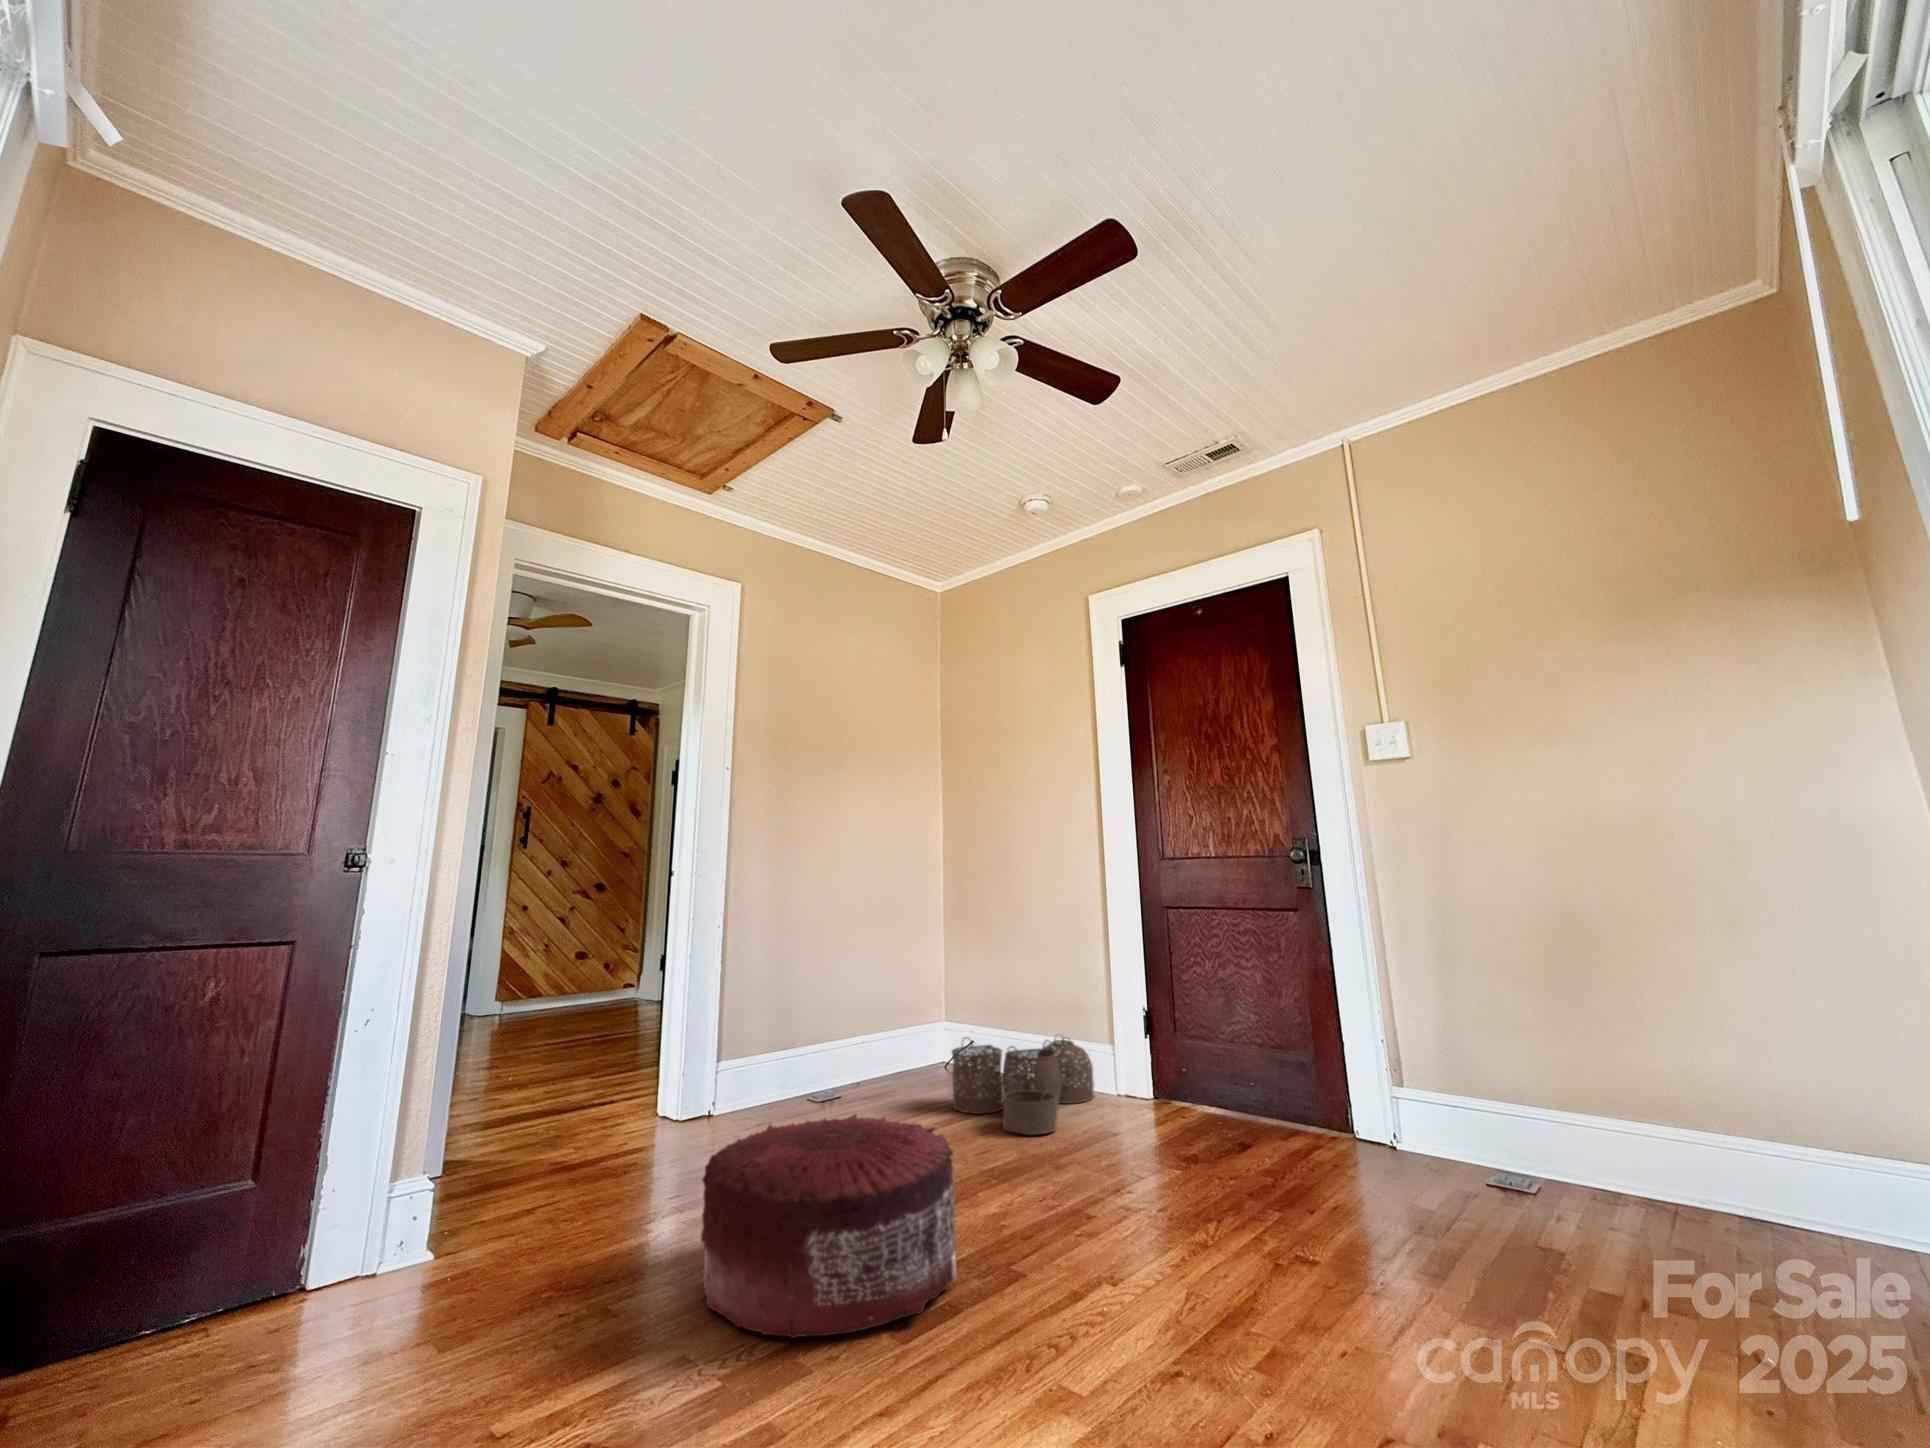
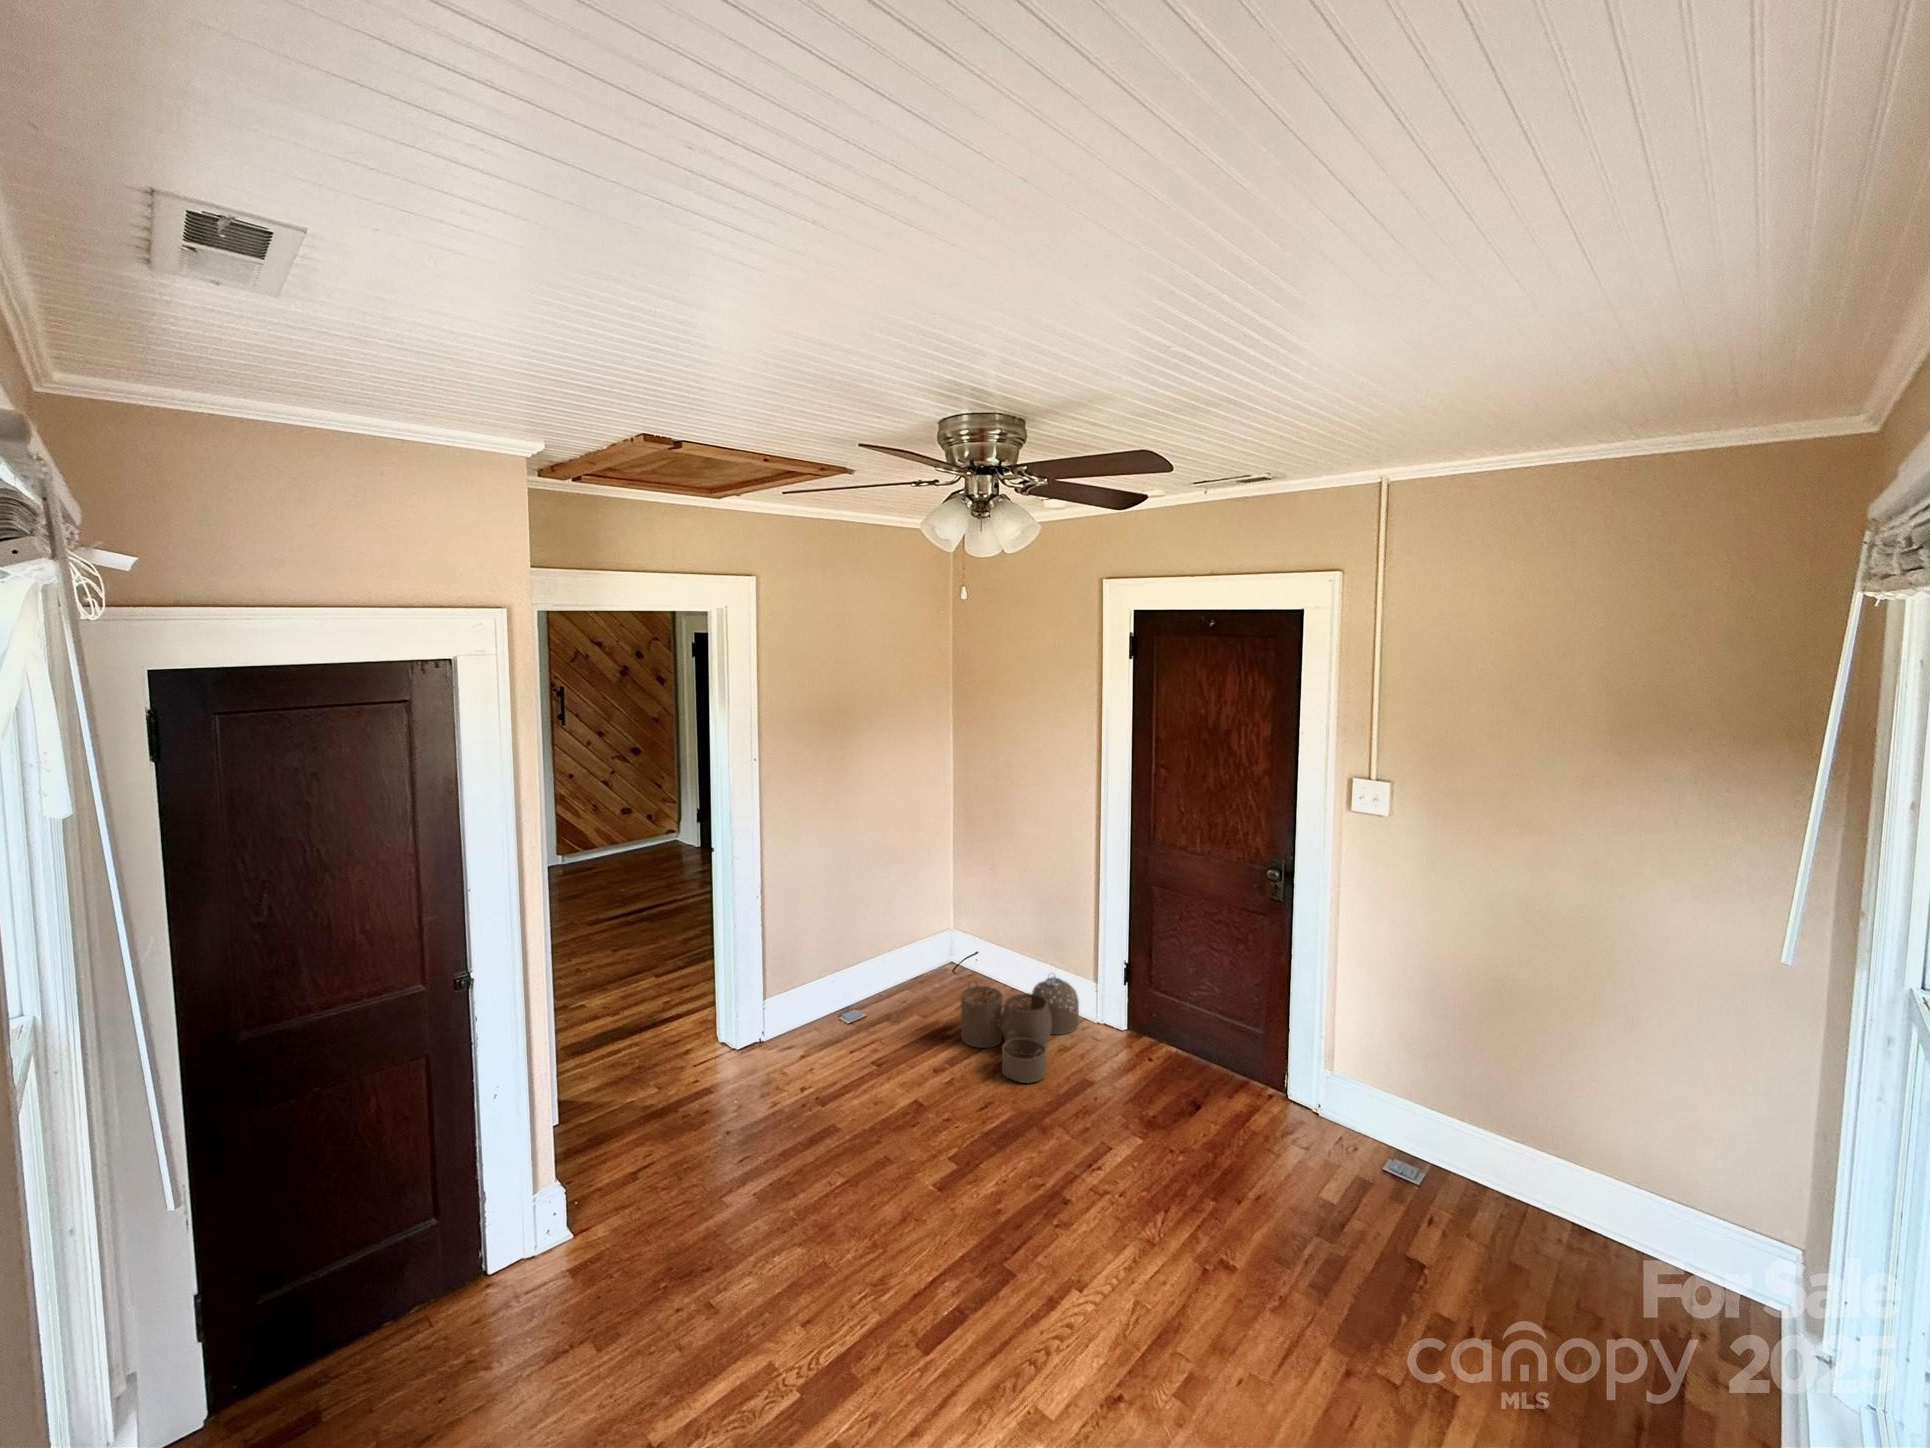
pouf: present [701,1114,957,1338] -> none [771,1134,965,1350]

